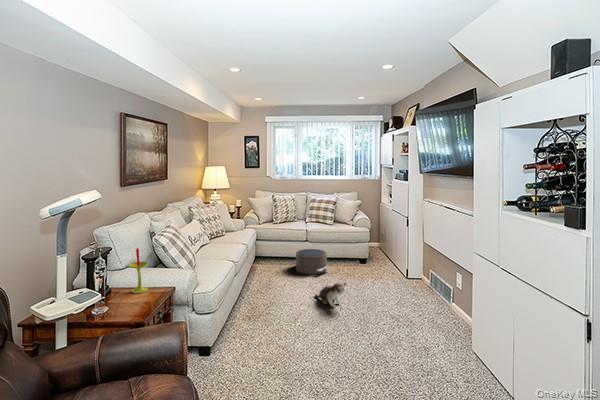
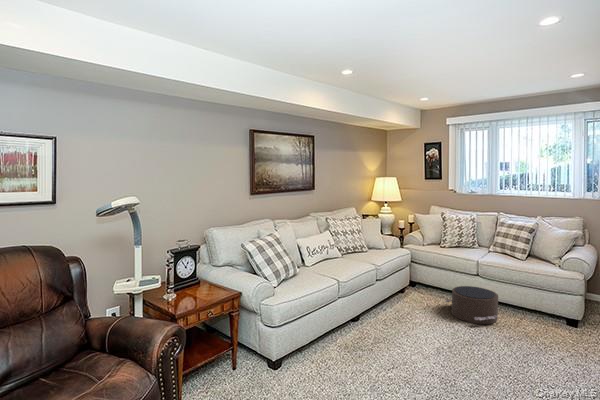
candle: present [129,248,148,293] -> none [203,248,220,293]
plush toy: present [315,283,347,307] -> none [443,343,478,376]

